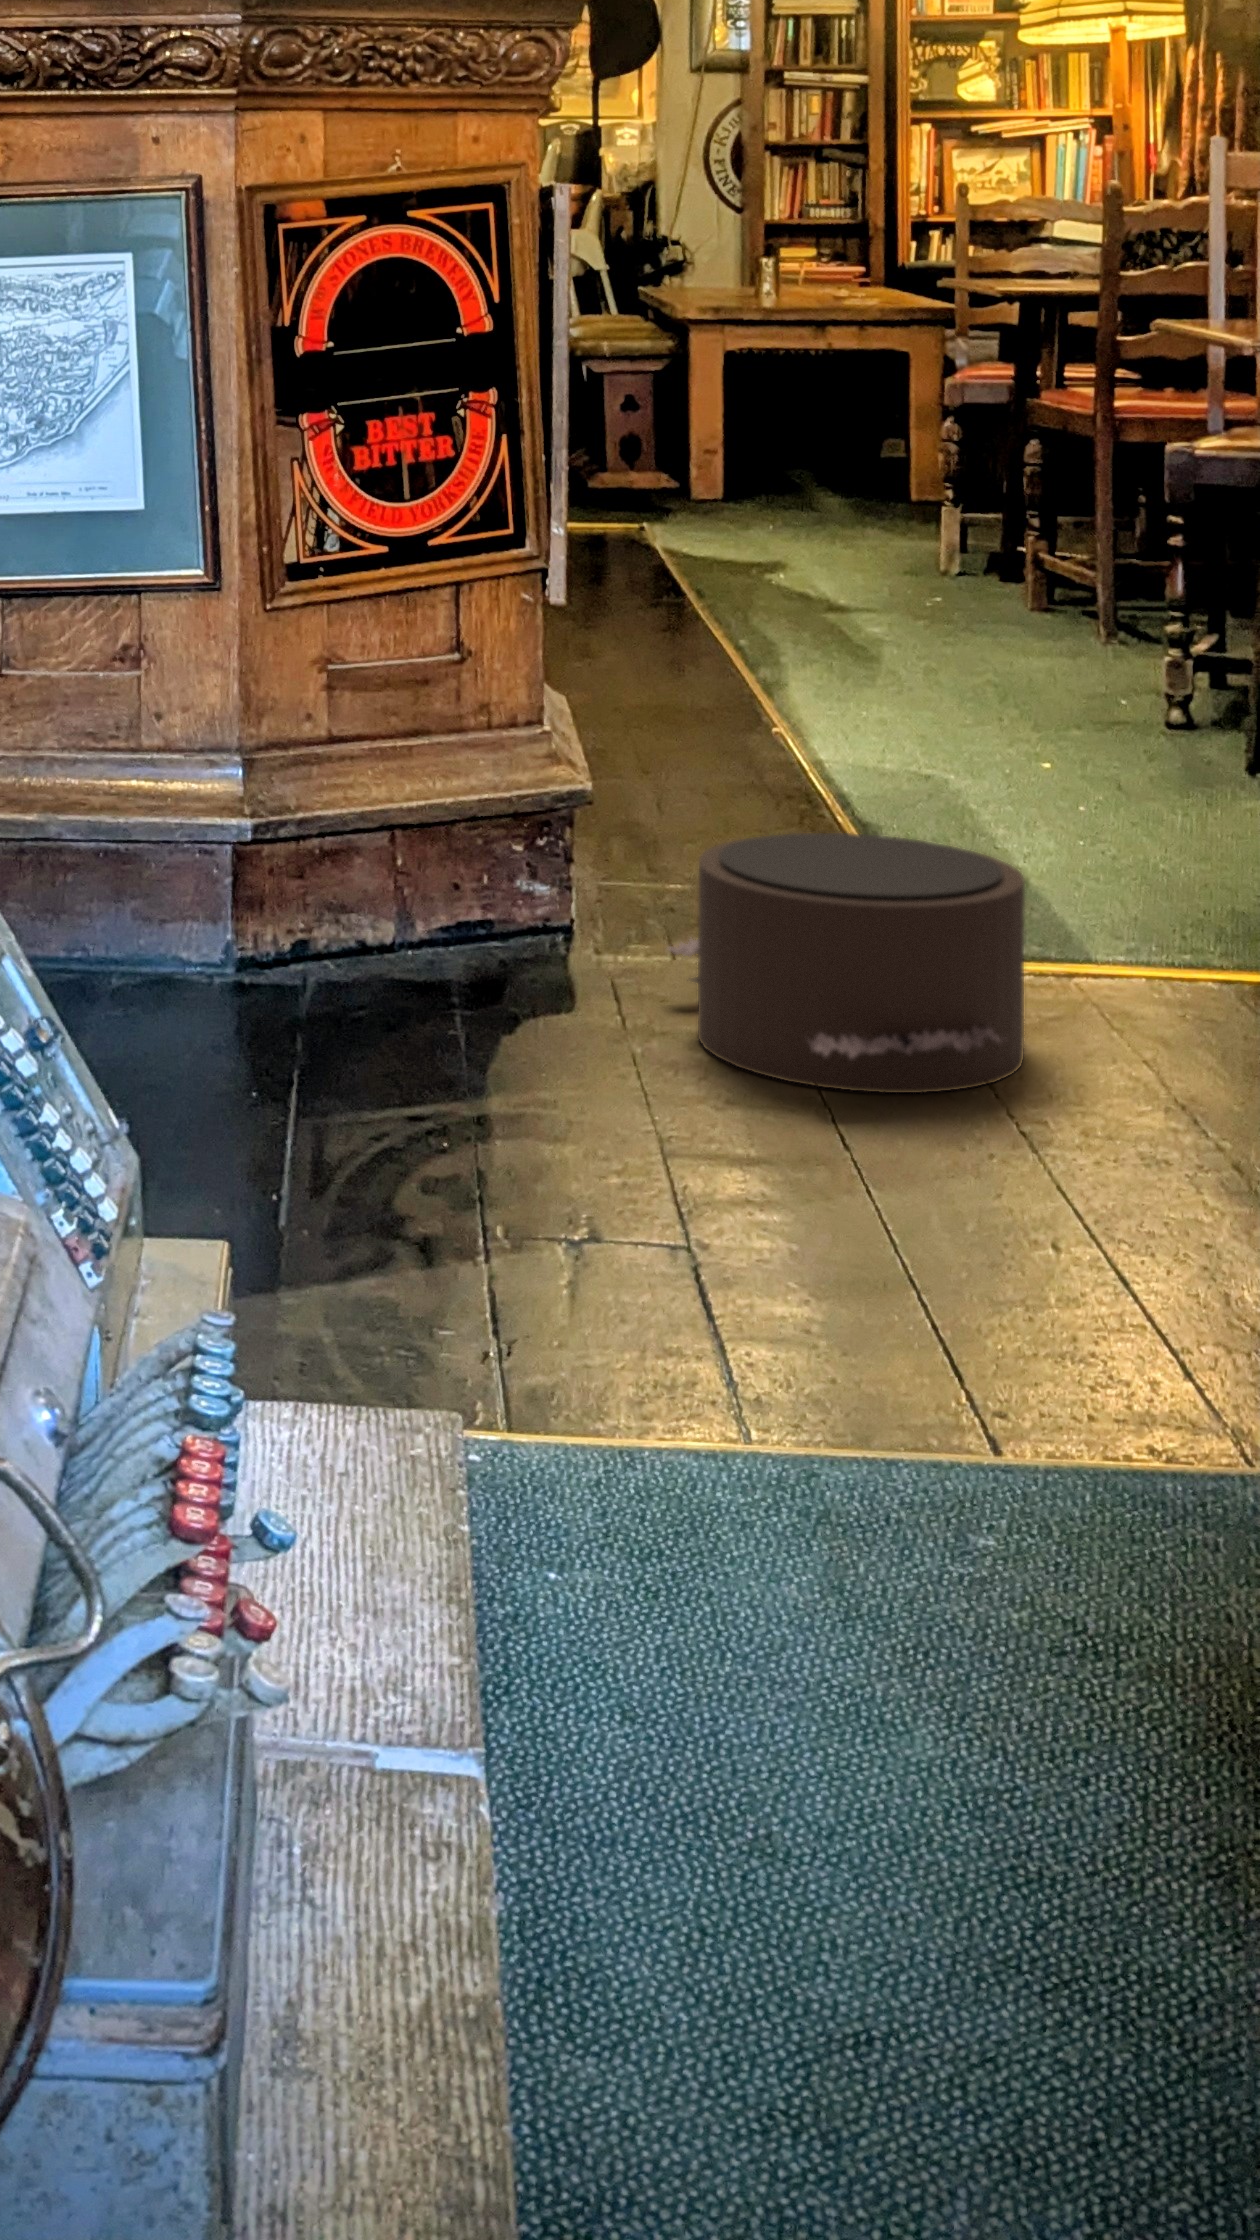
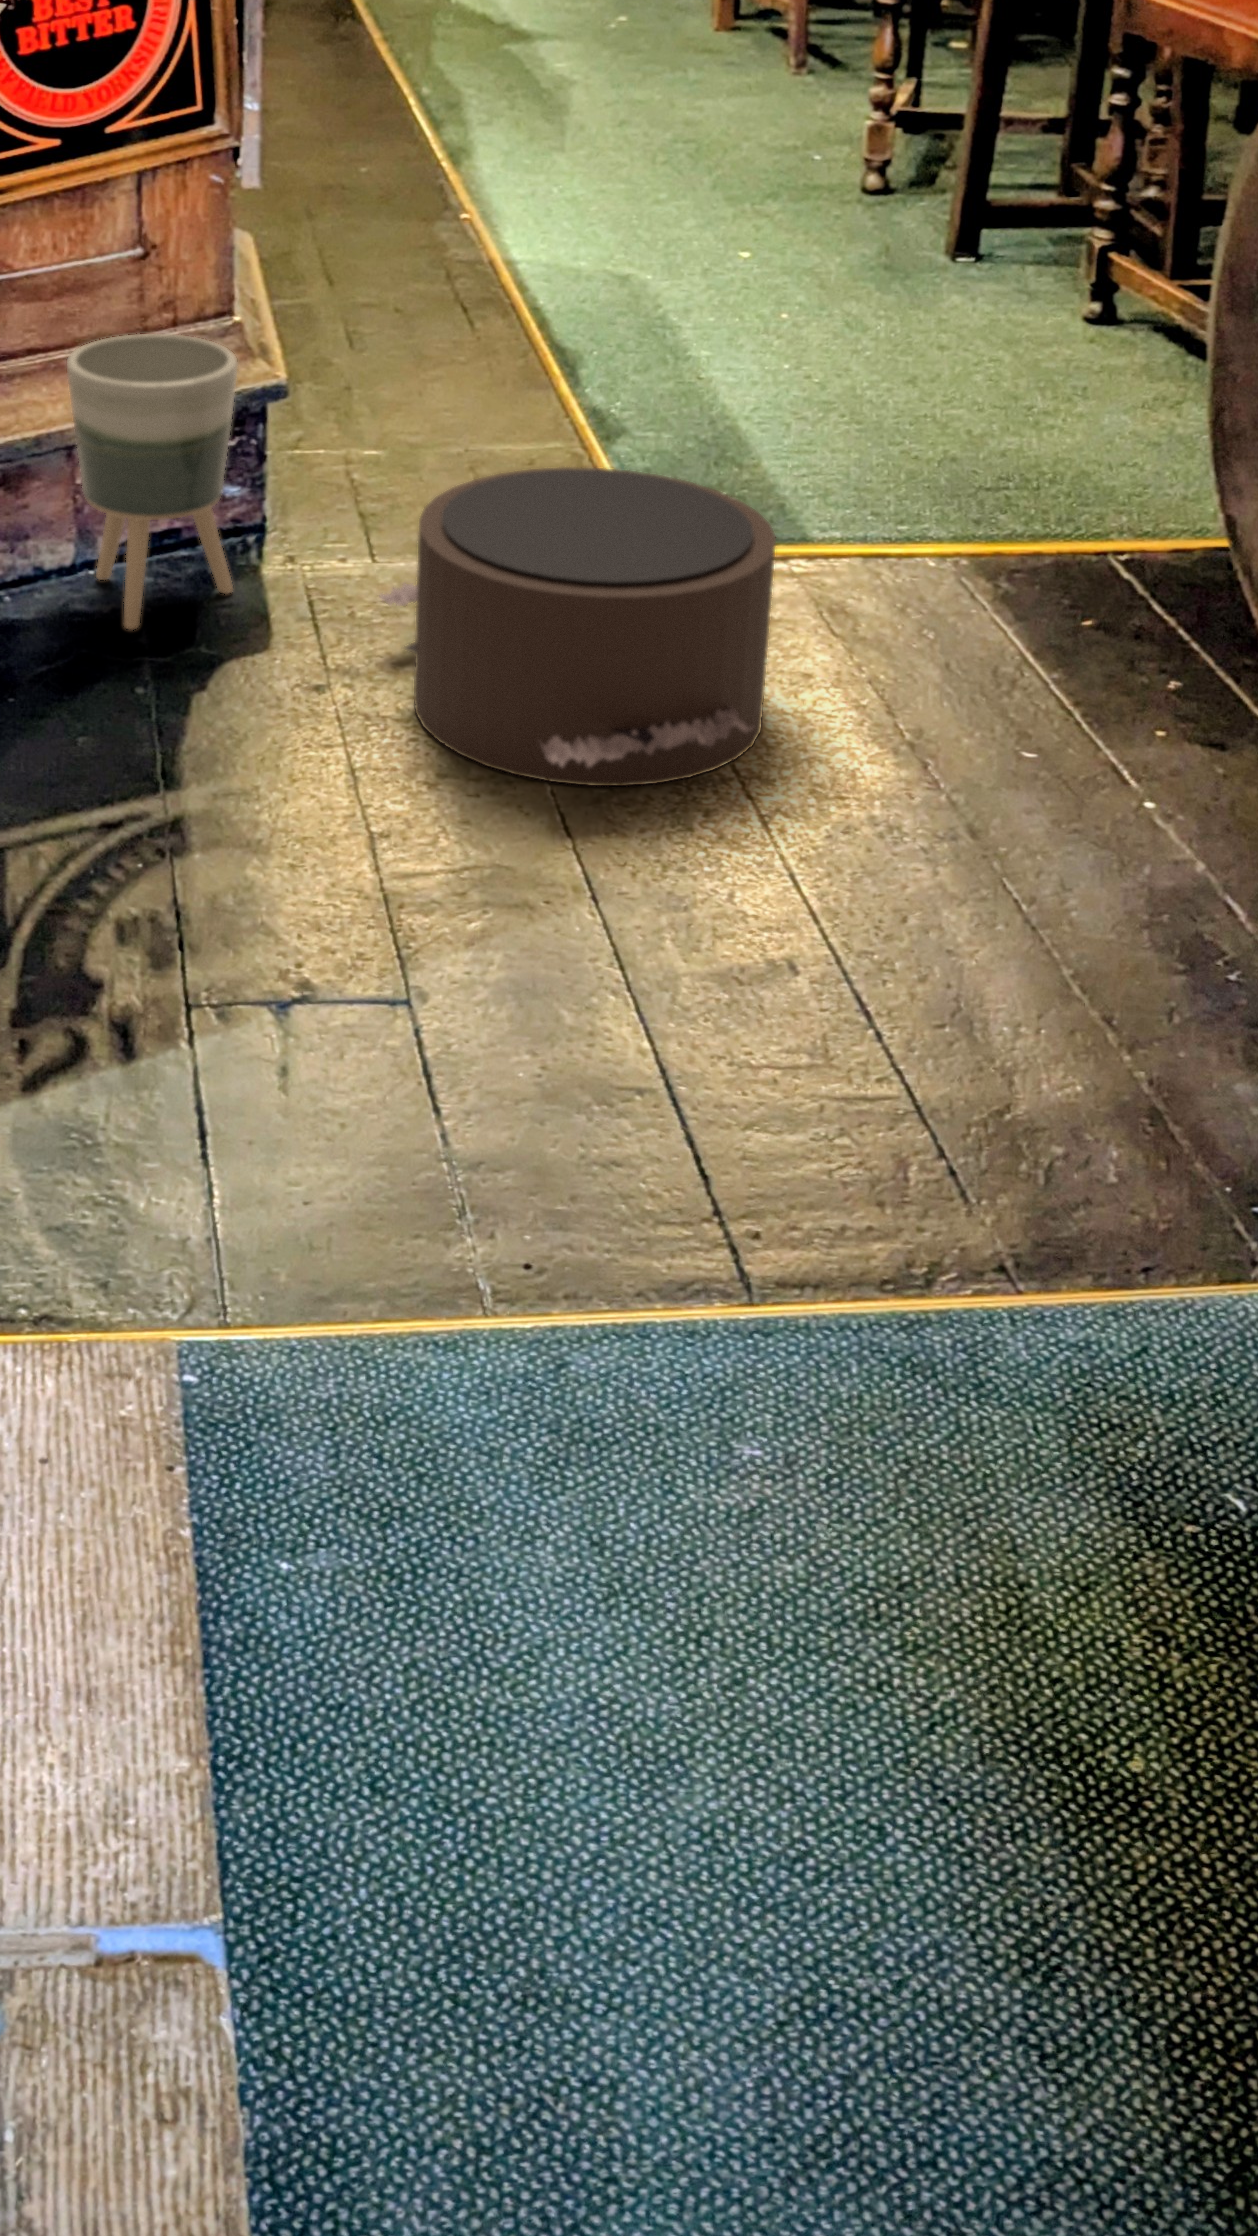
planter: none [389,720,540,979] -> present [66,334,237,629]

